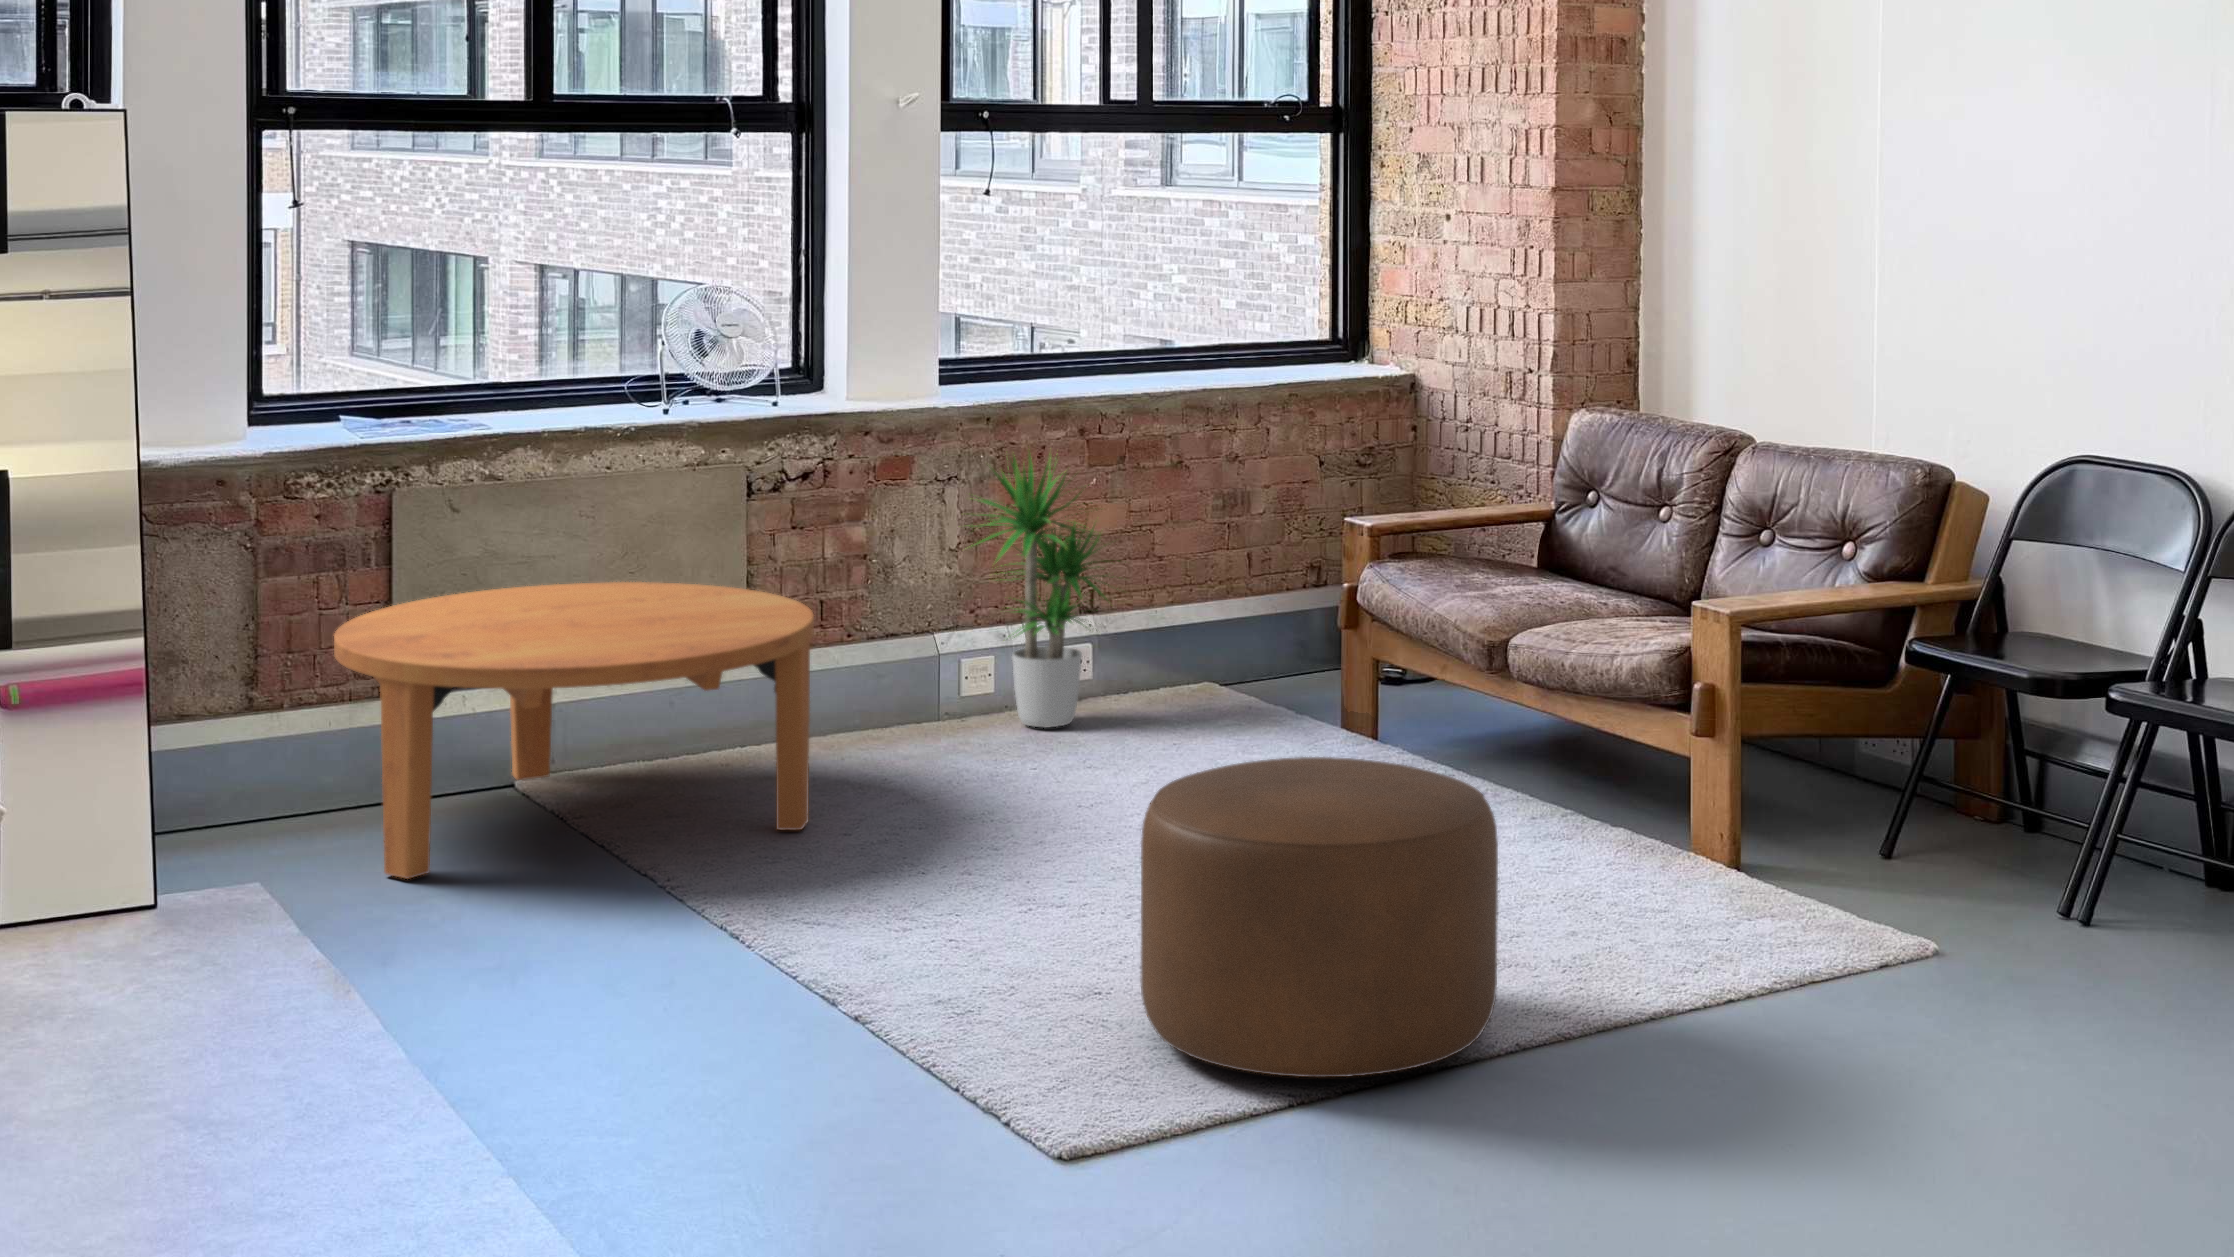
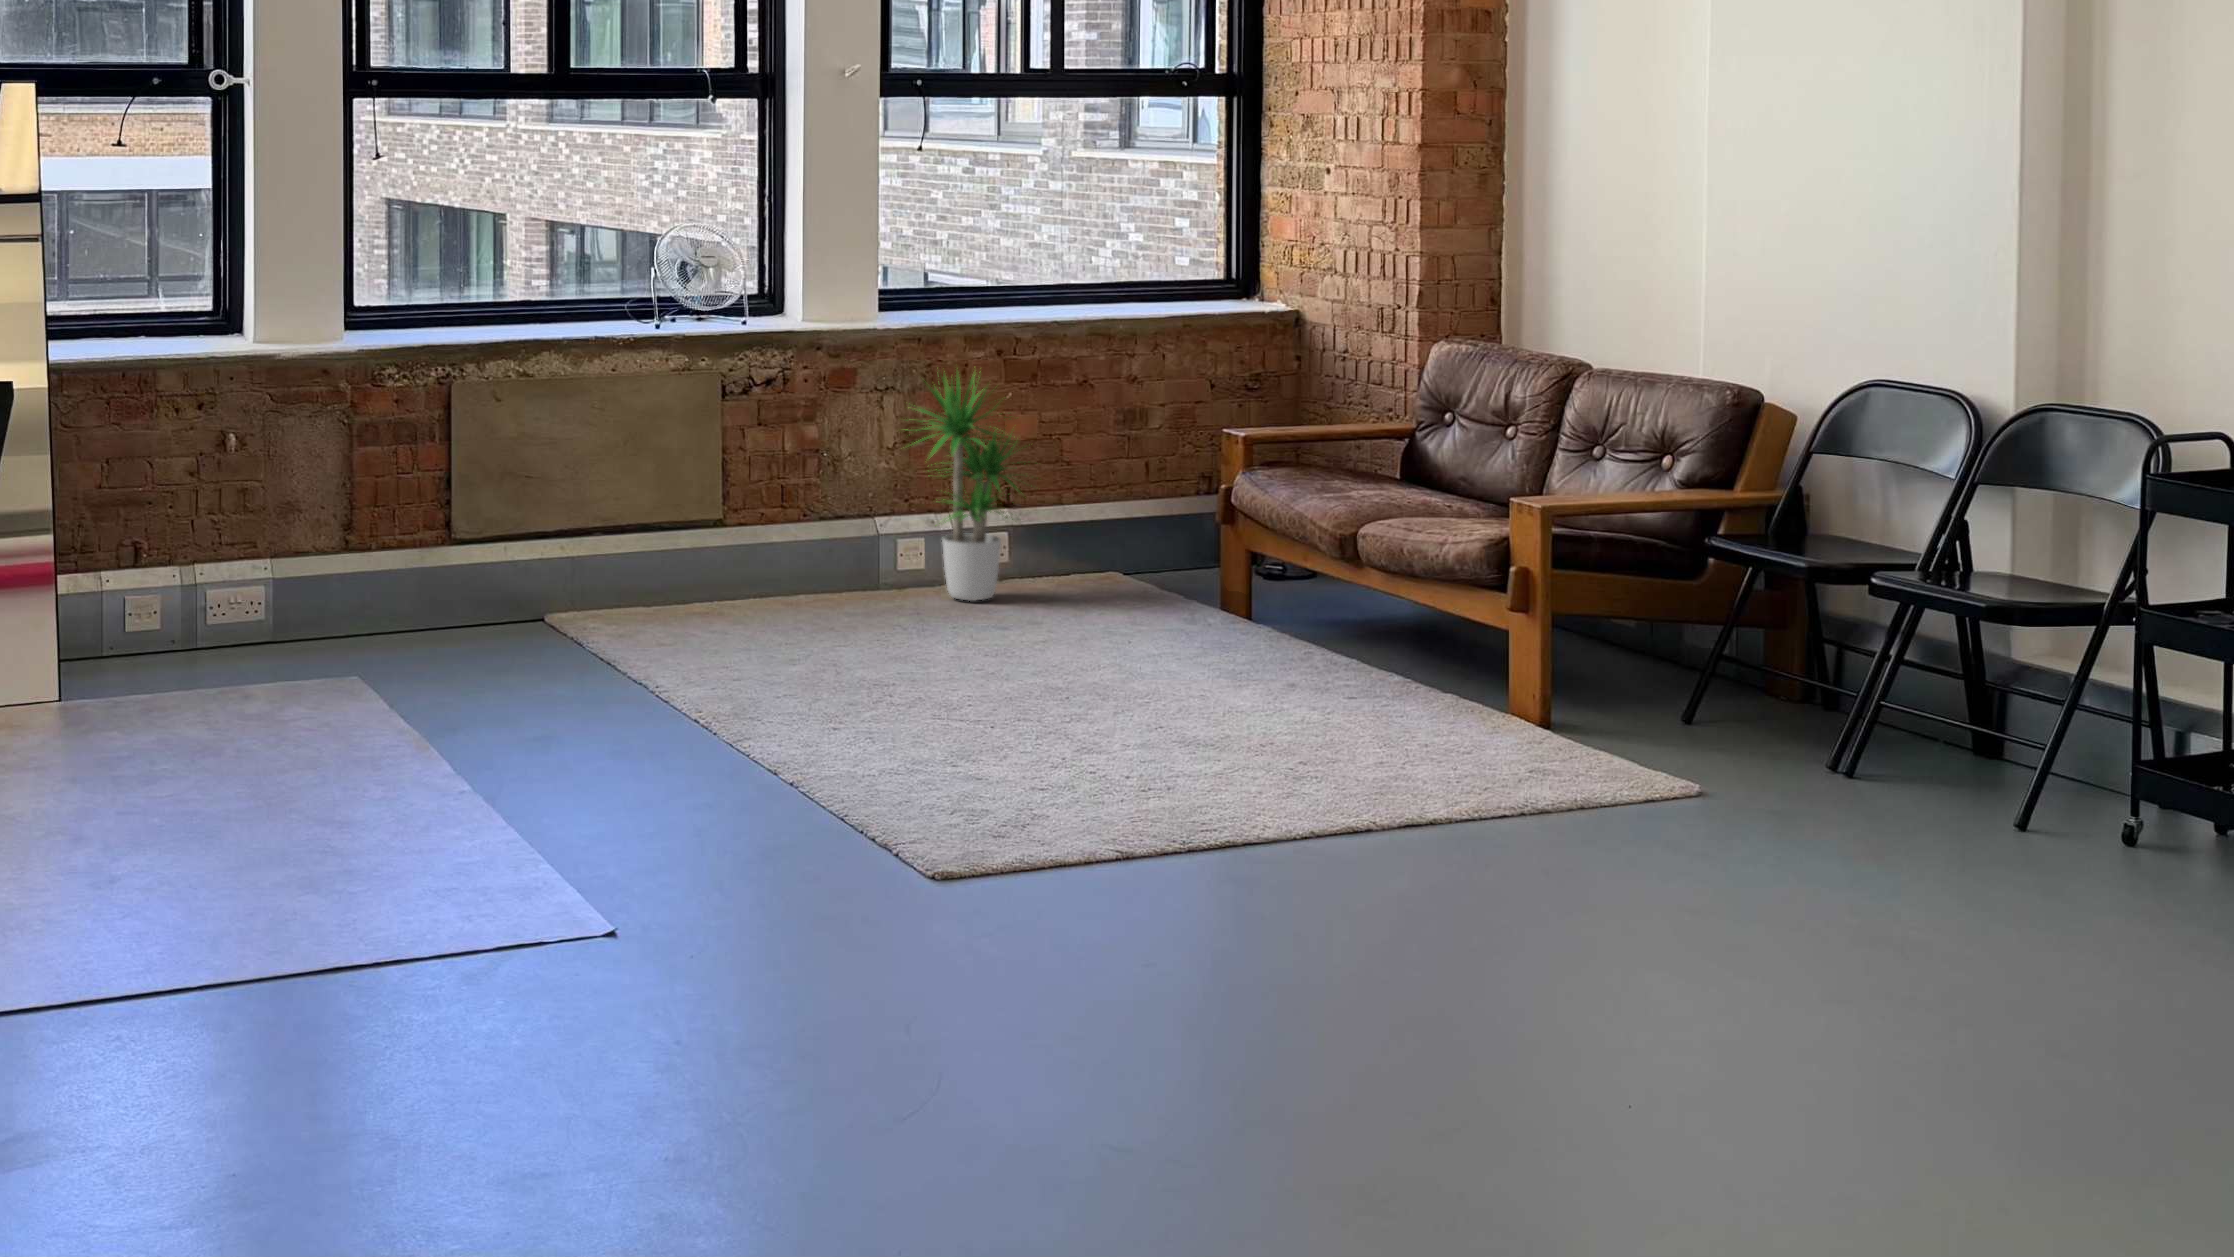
coffee table: present [334,582,814,879] -> none [408,467,778,684]
ottoman: present [1141,757,1498,1077] -> none [1029,601,1313,837]

